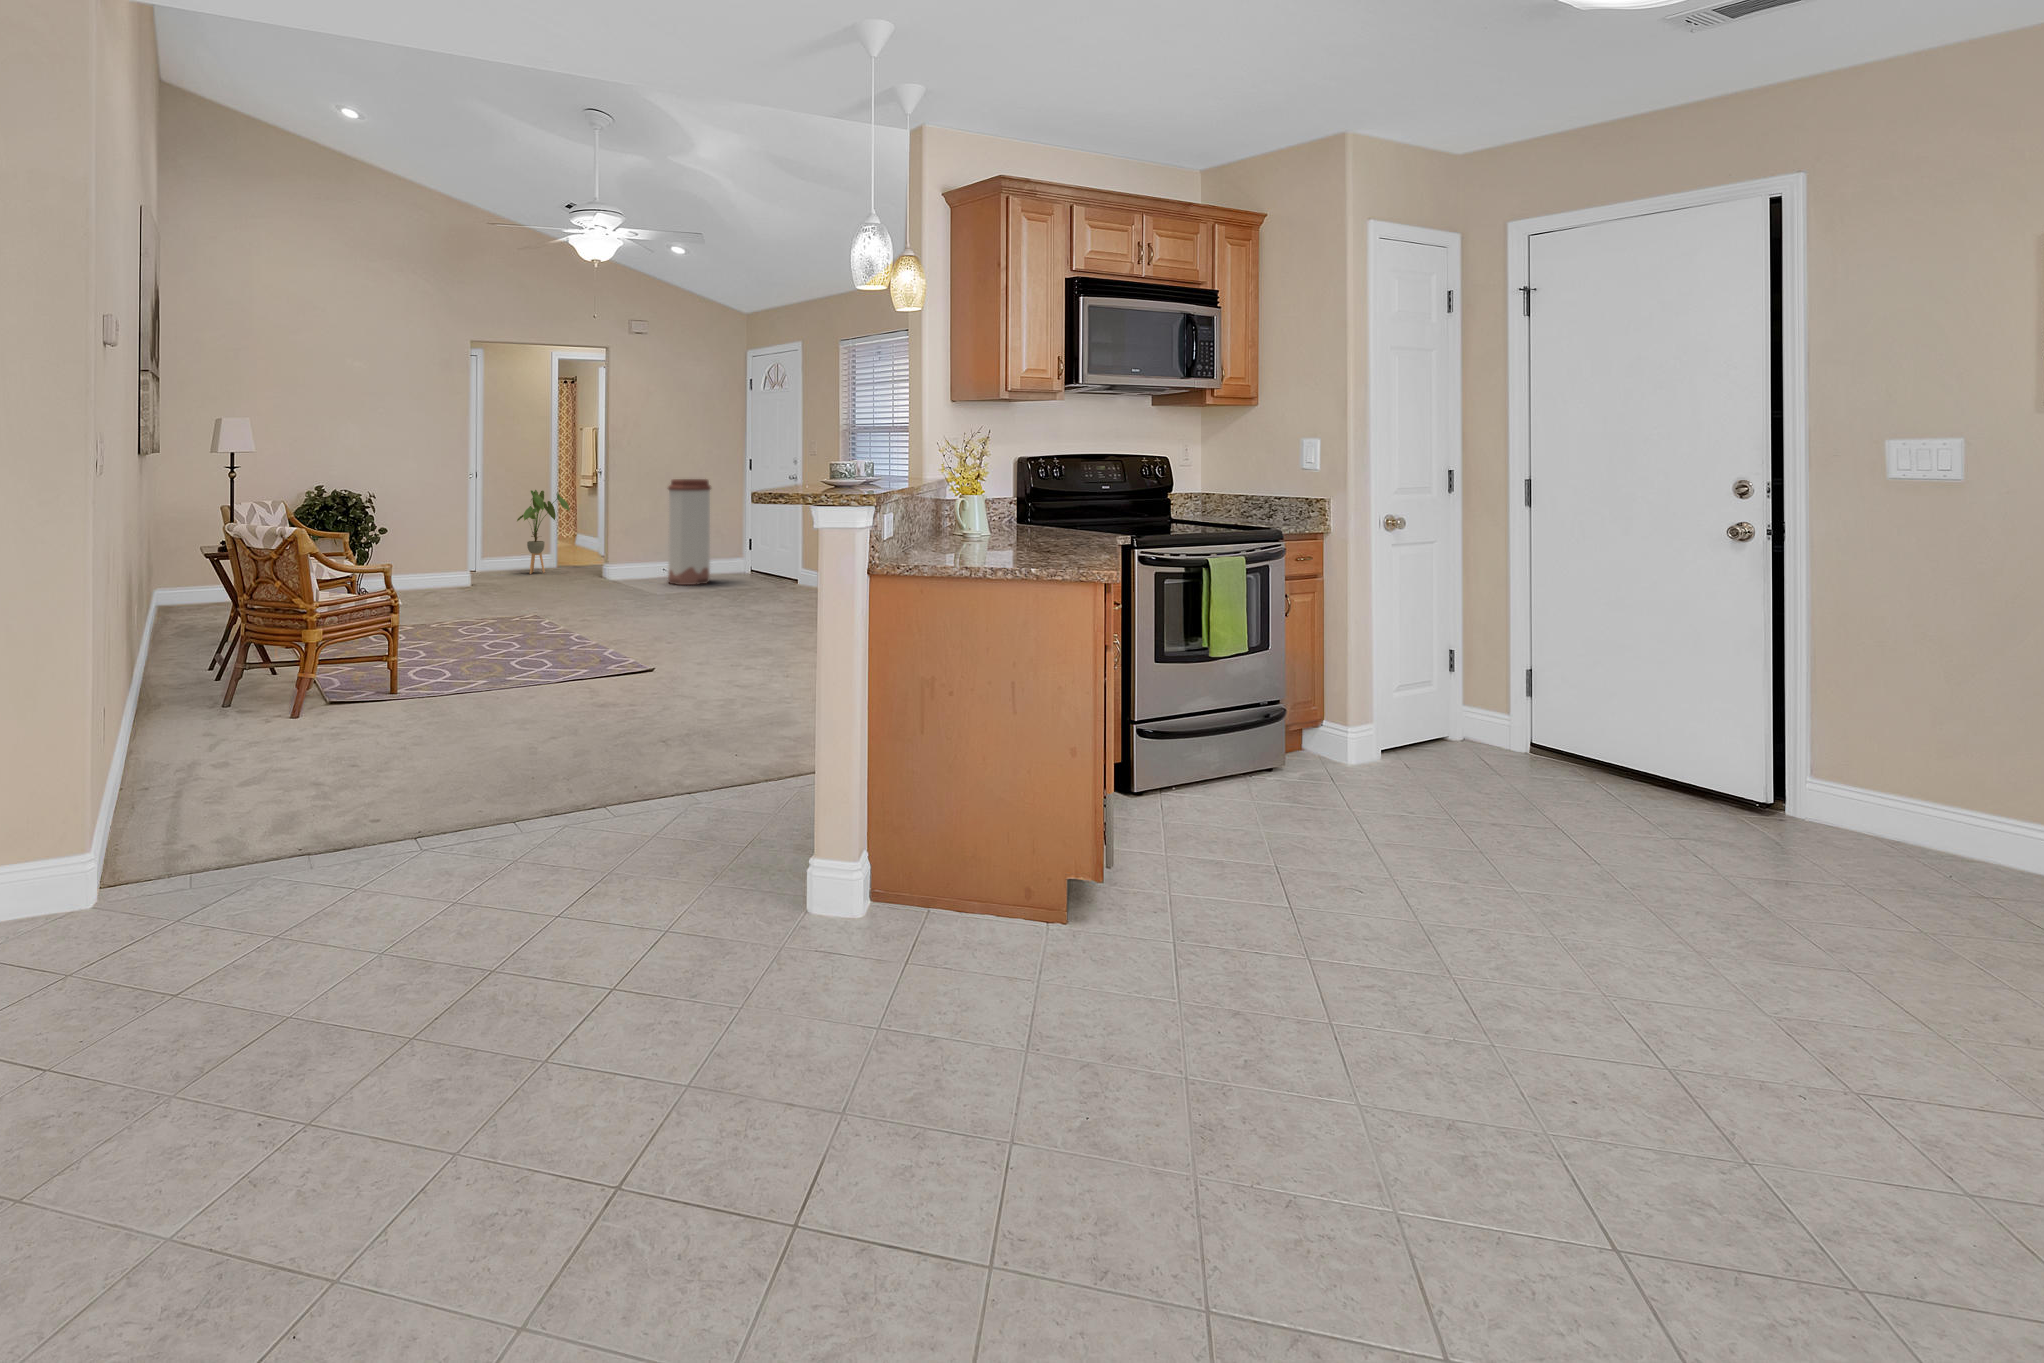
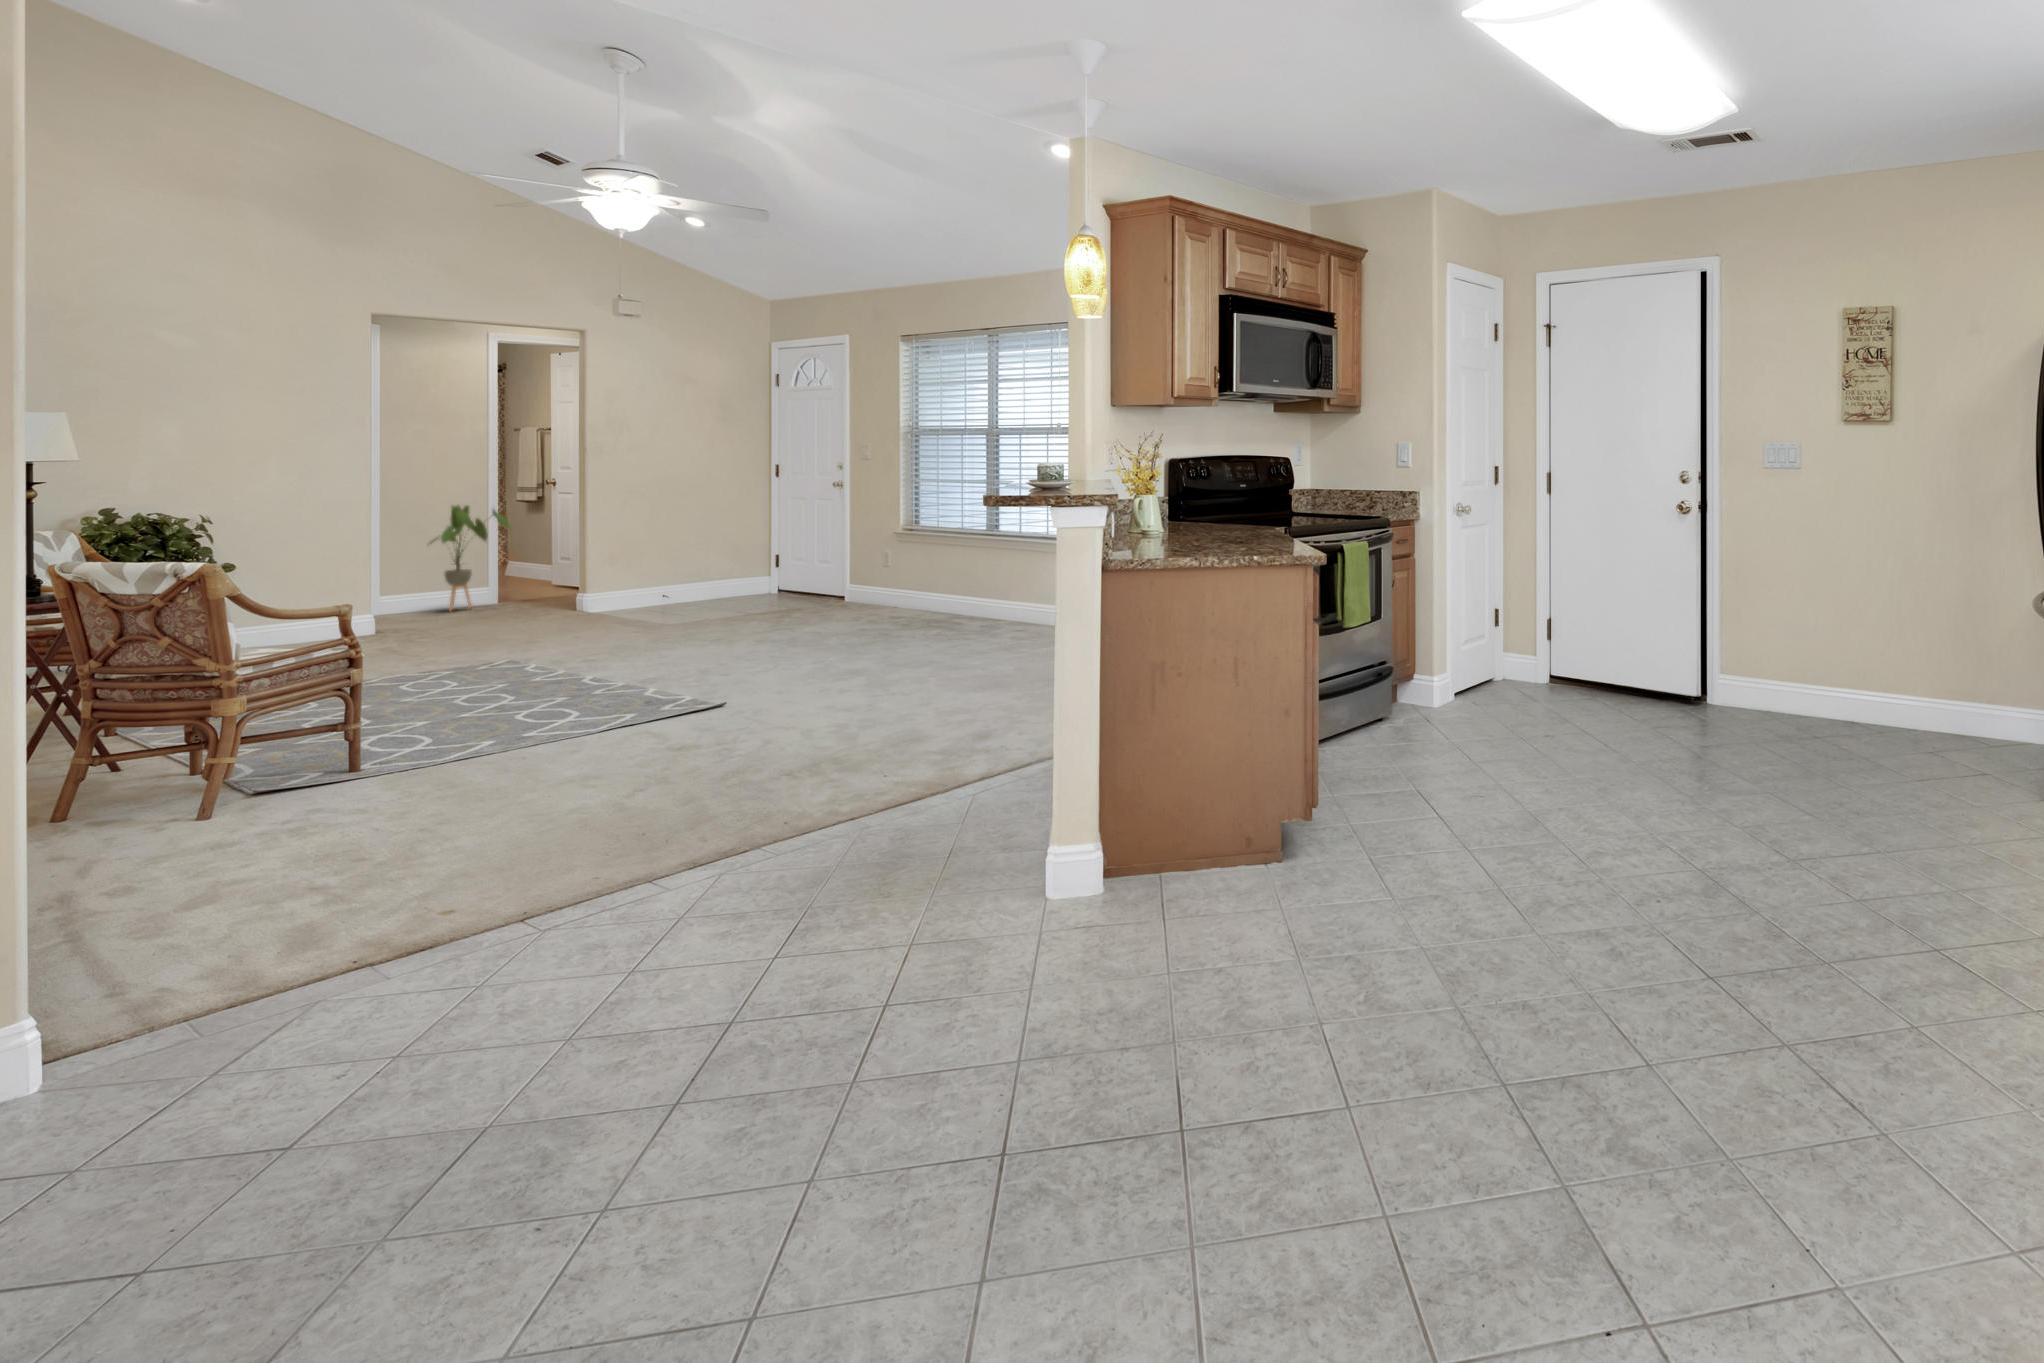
trash can: present [668,479,711,585] -> none [664,487,723,611]

